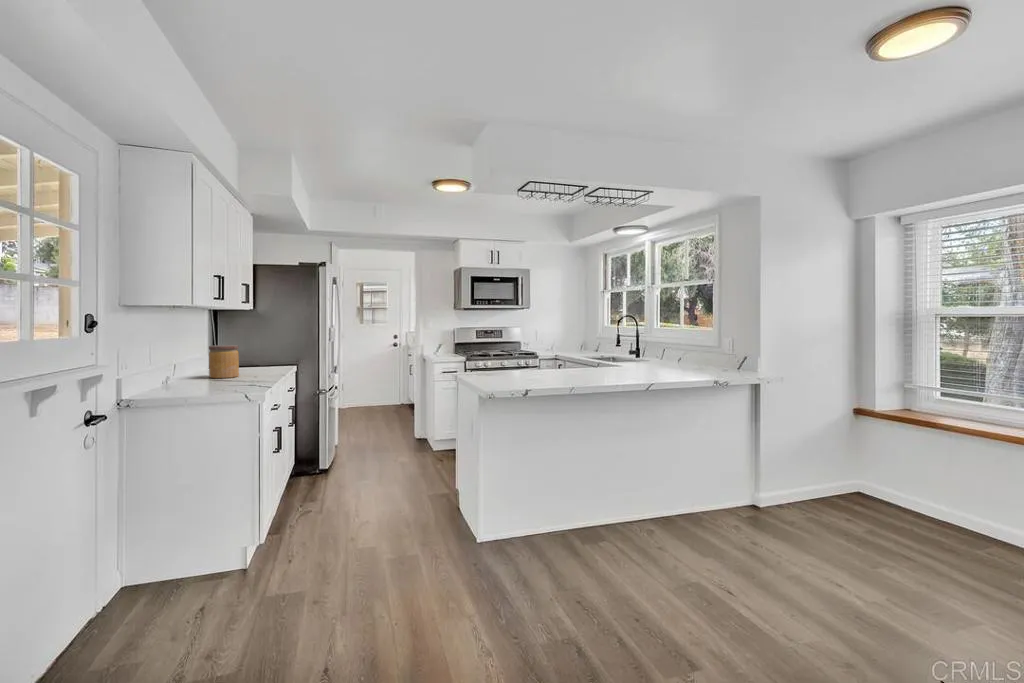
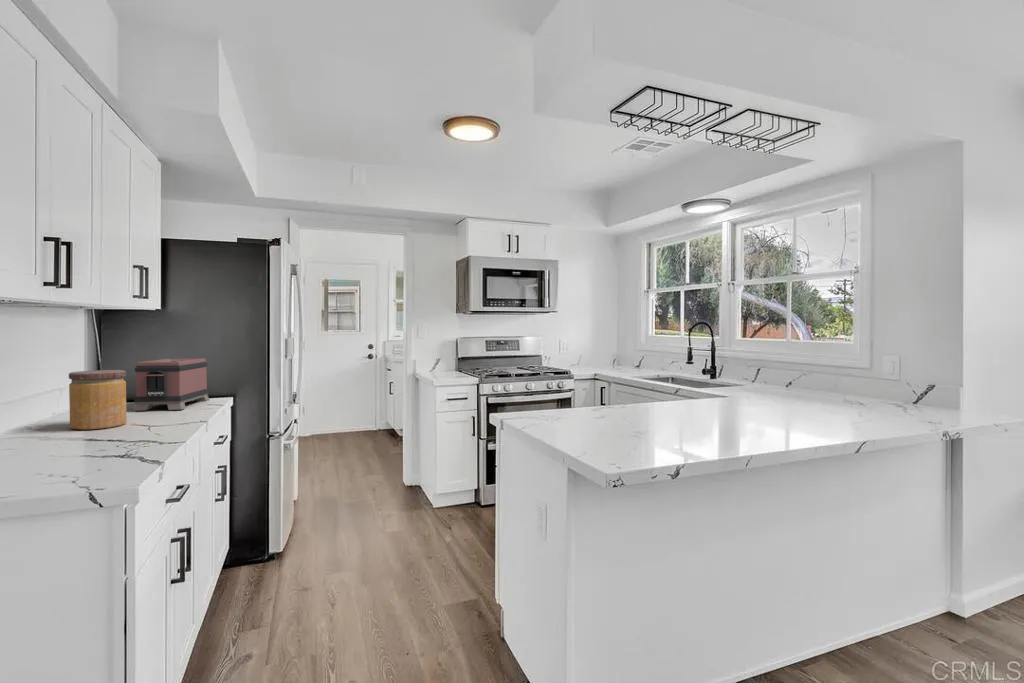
toaster: none [238,340,282,371] -> present [133,358,210,411]

